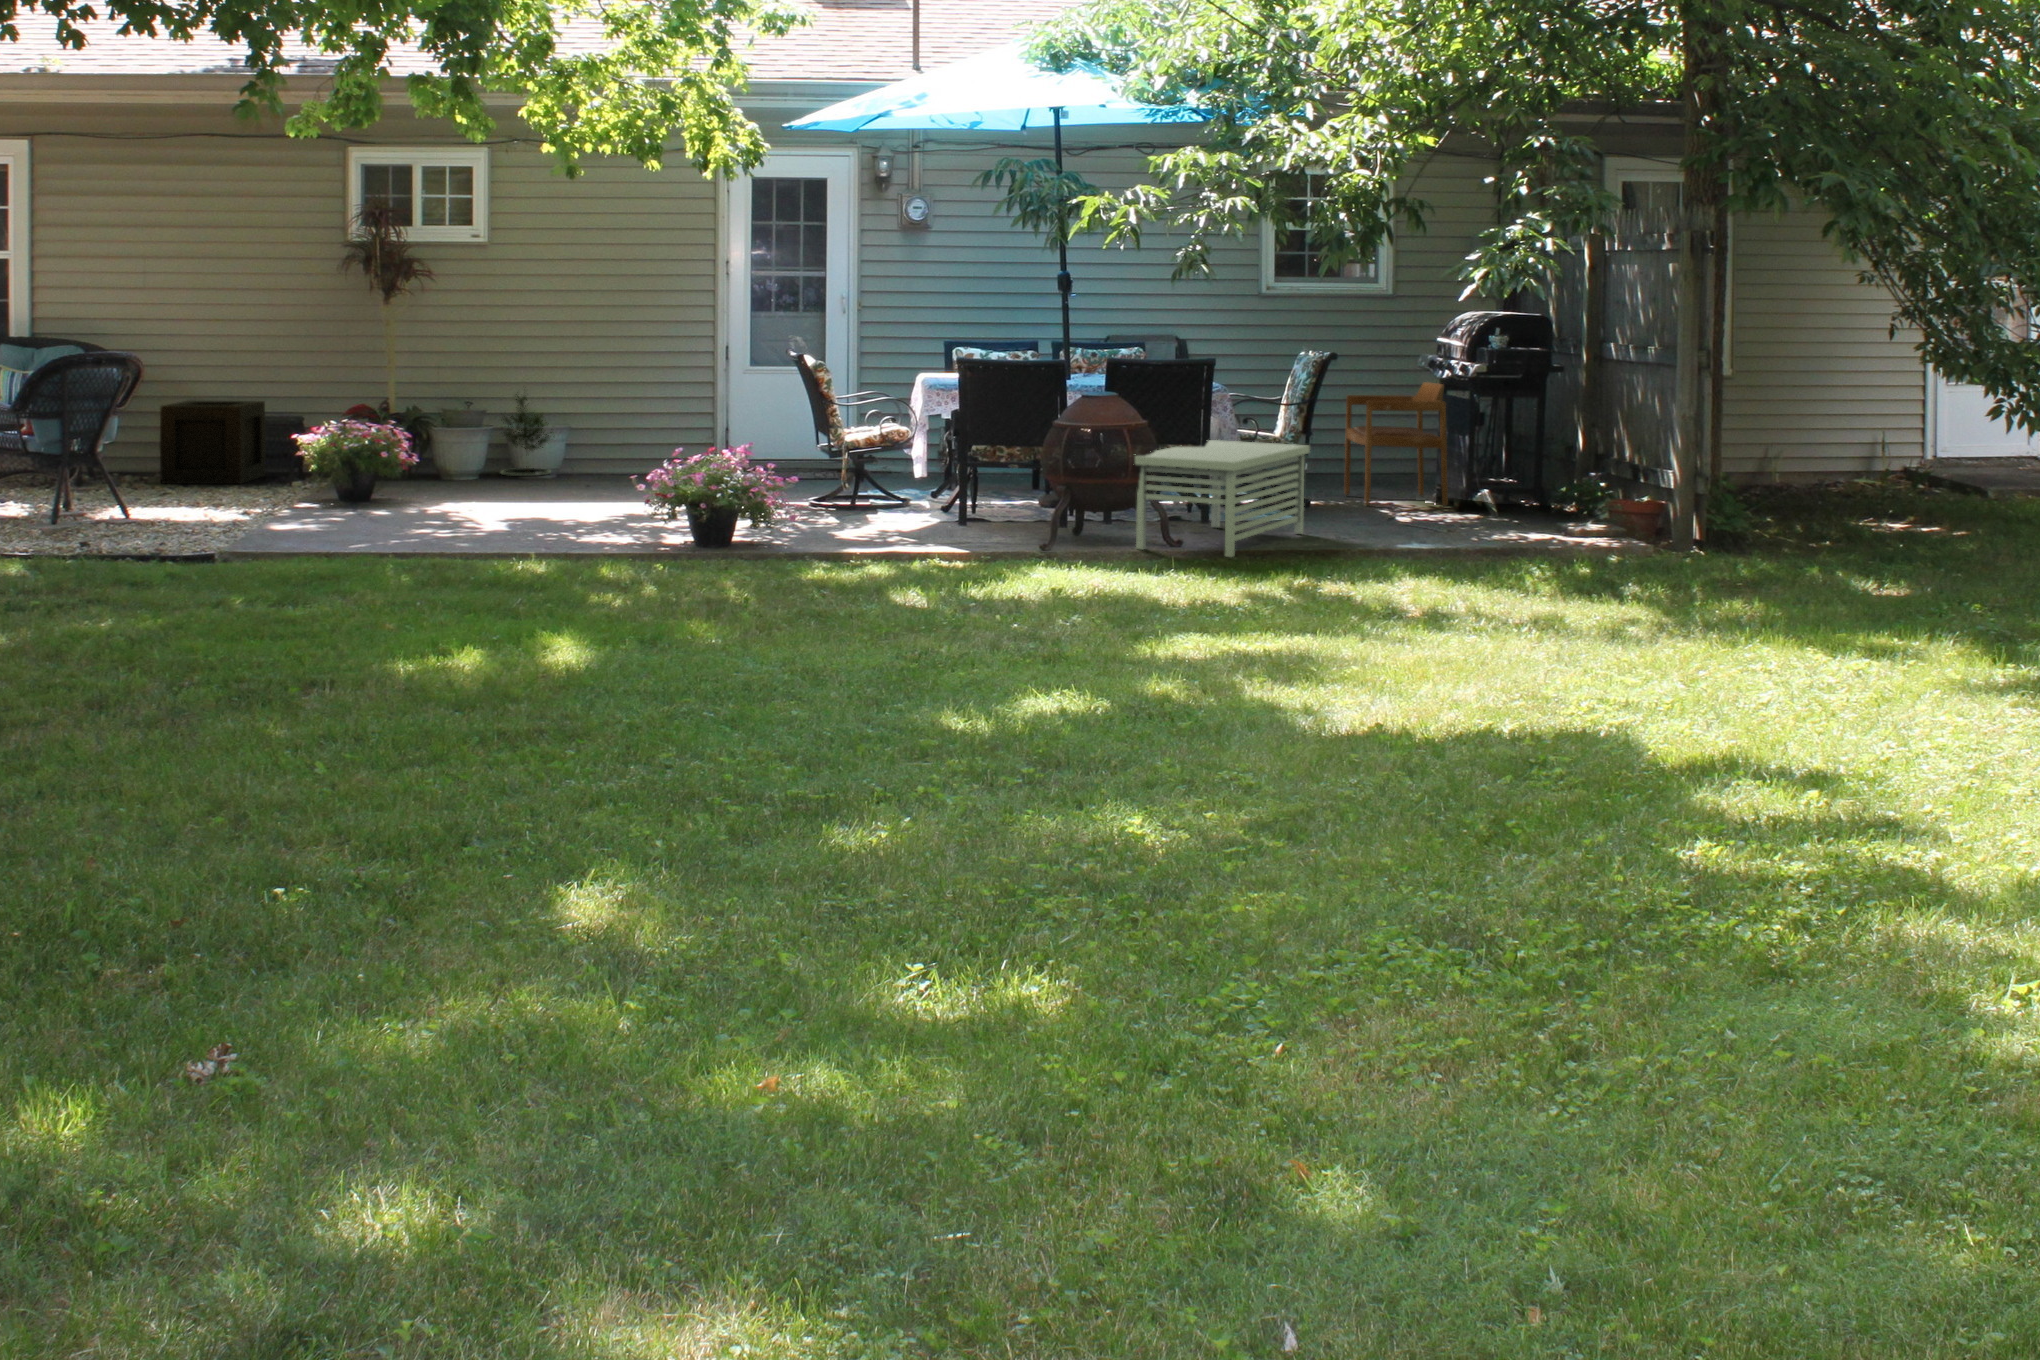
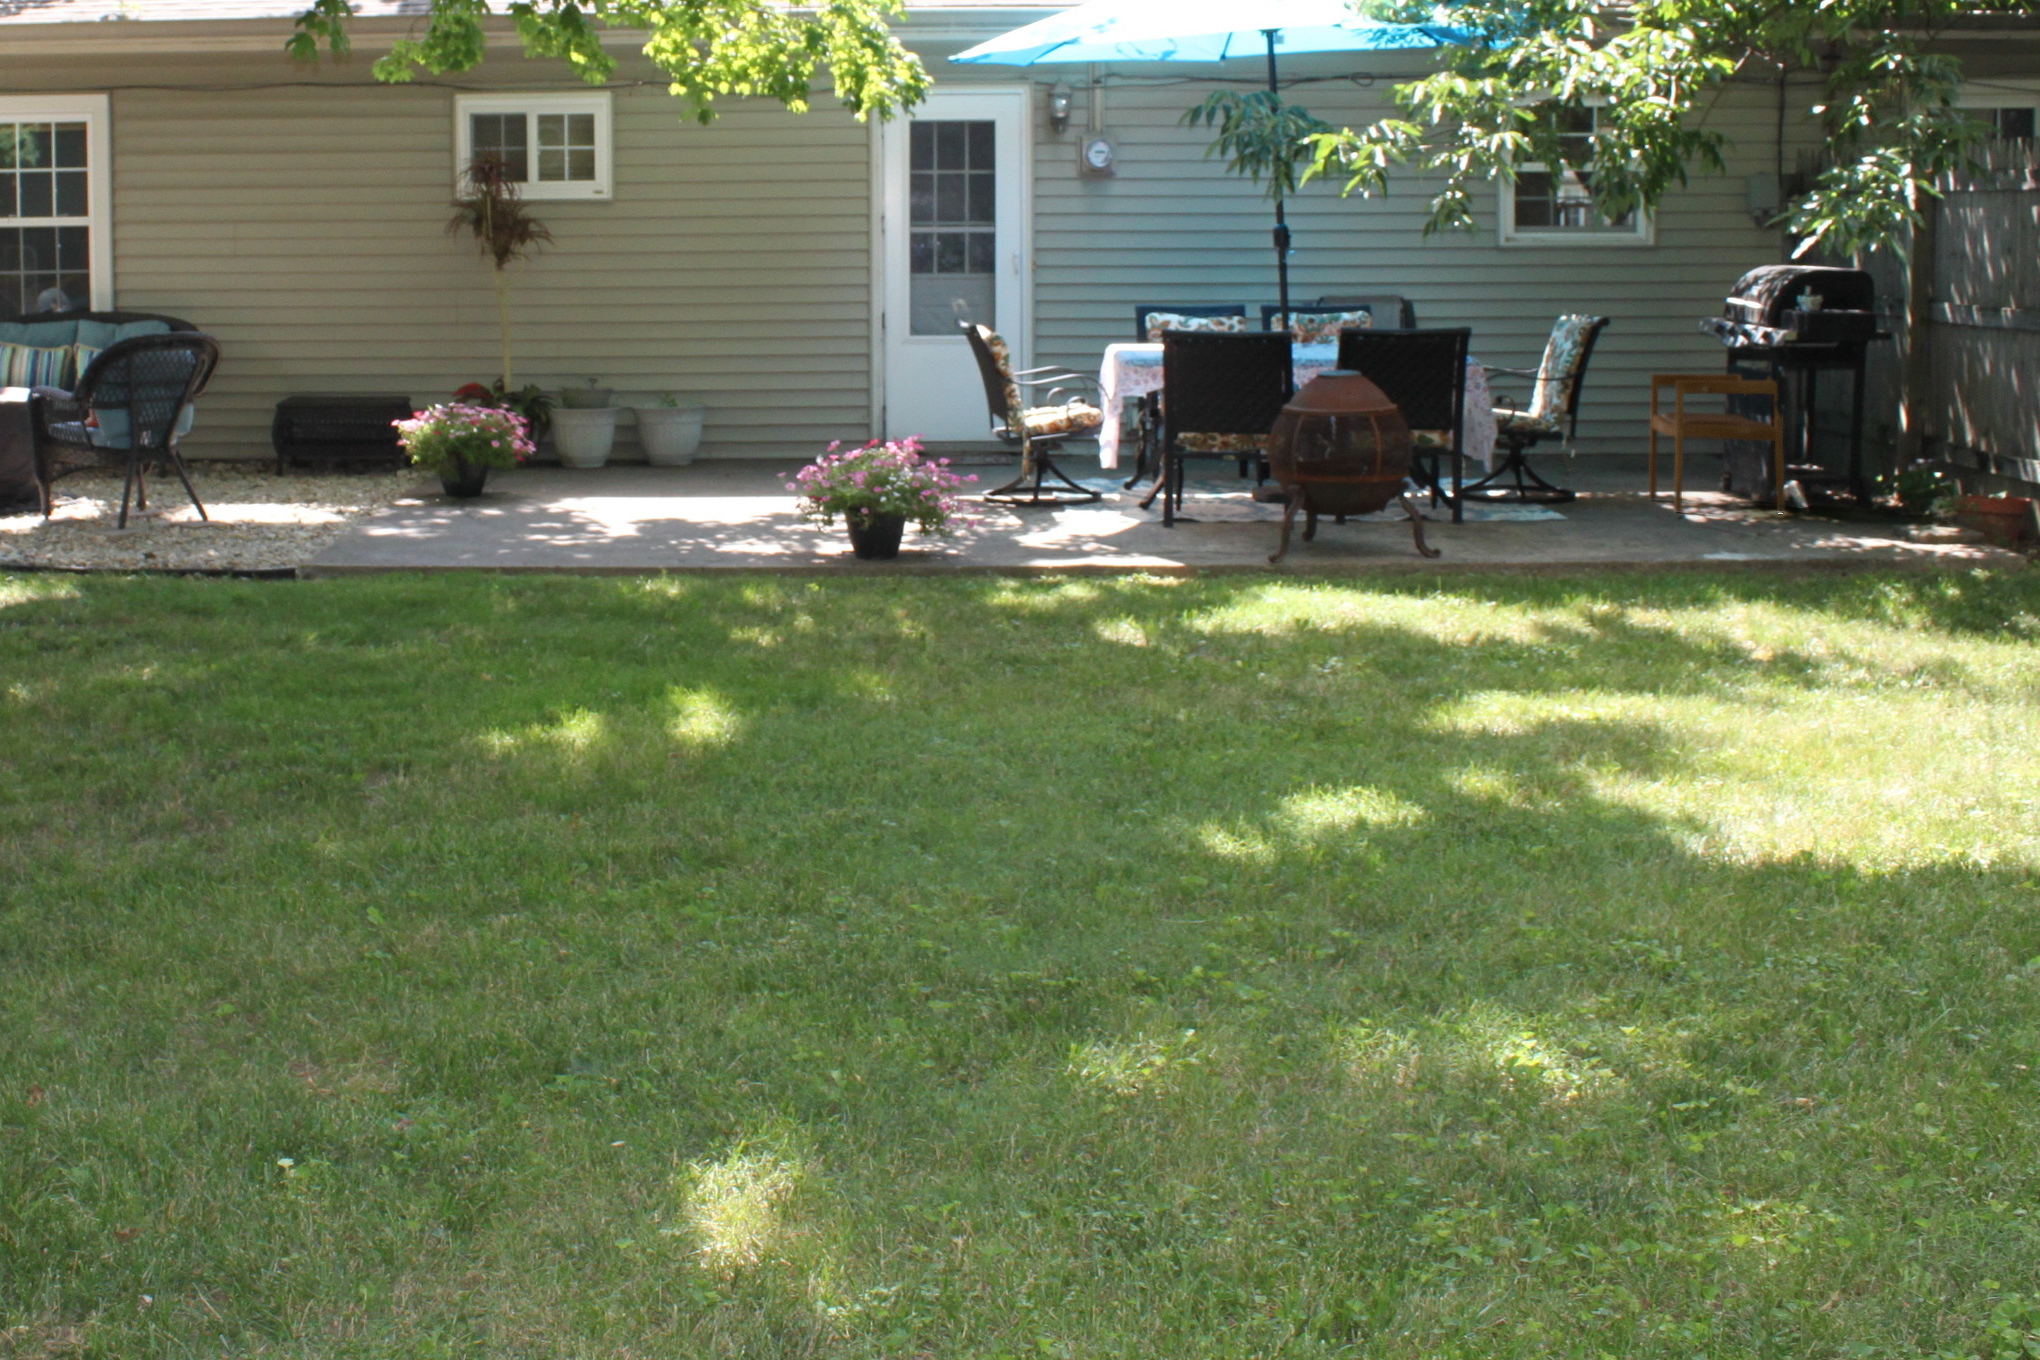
potted tree: present [501,394,552,476] -> none [619,364,685,470]
wooden crate: present [160,400,266,484] -> none [251,383,363,477]
storage bench: present [1135,440,1310,557] -> none [1367,429,1599,571]

